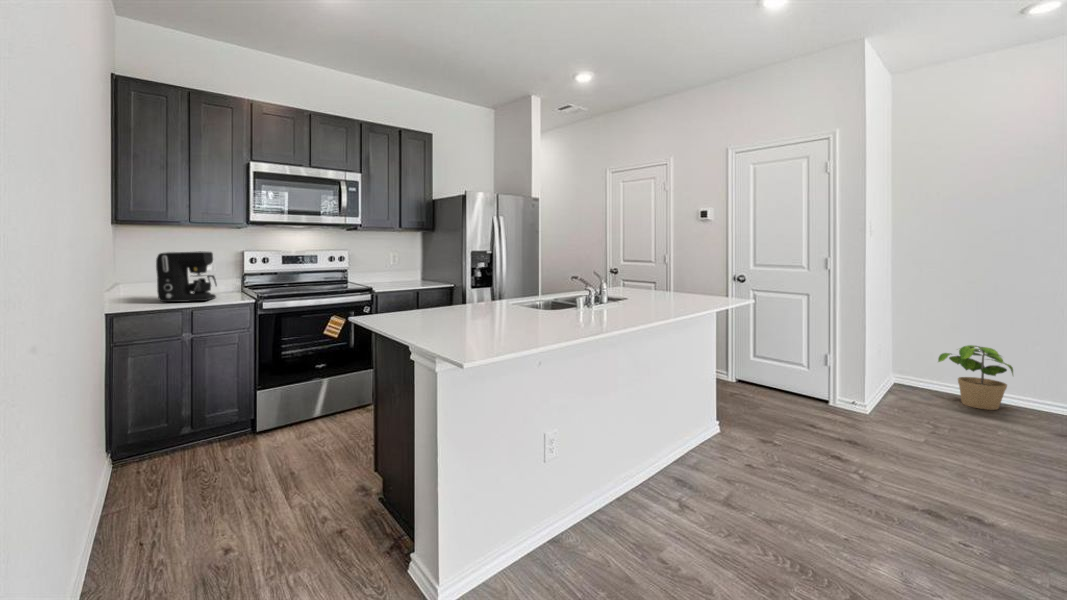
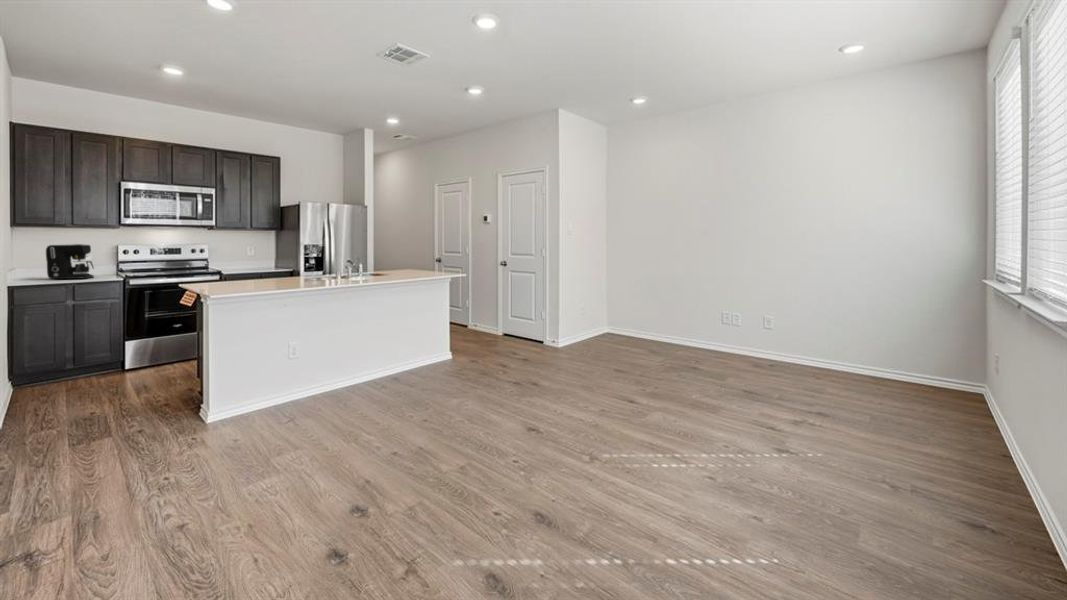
potted plant: present [938,345,1013,410] -> none [625,302,665,344]

